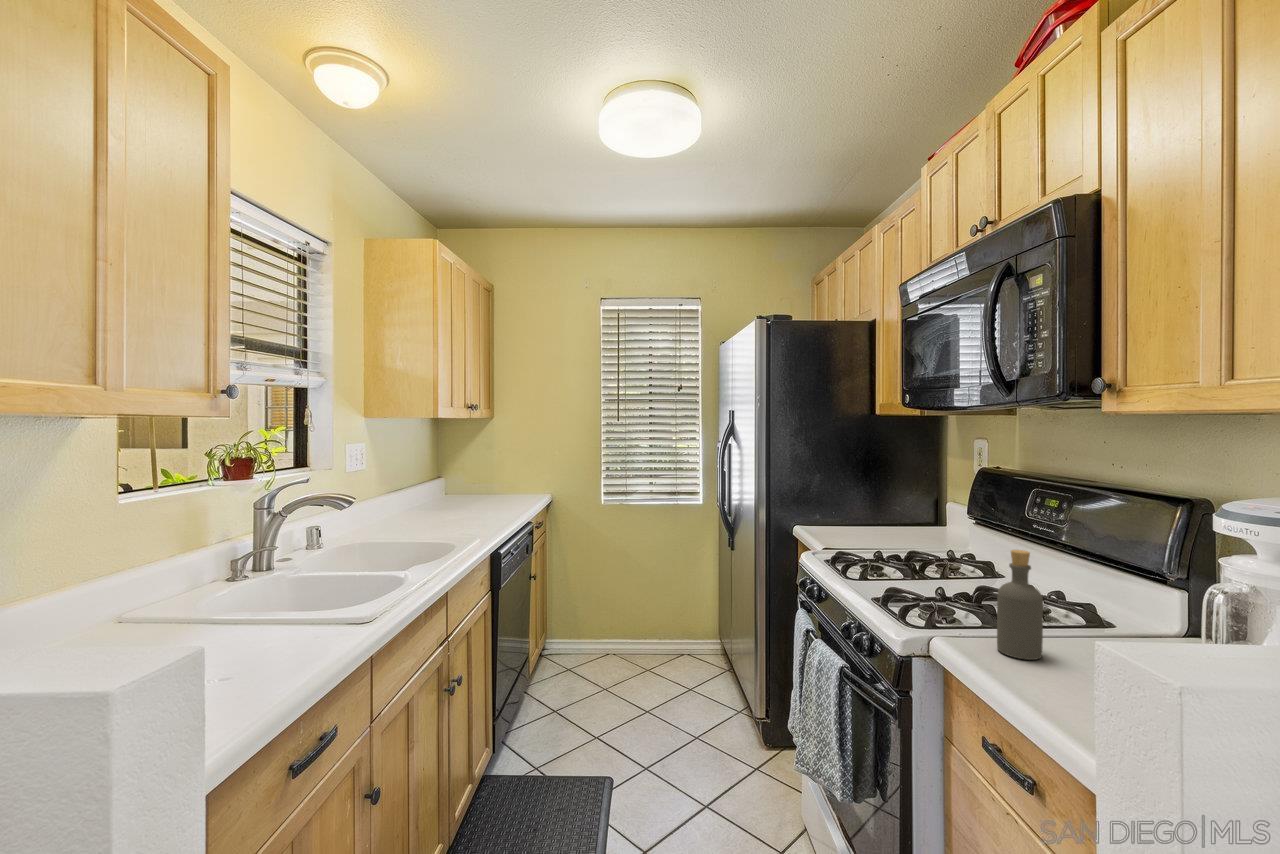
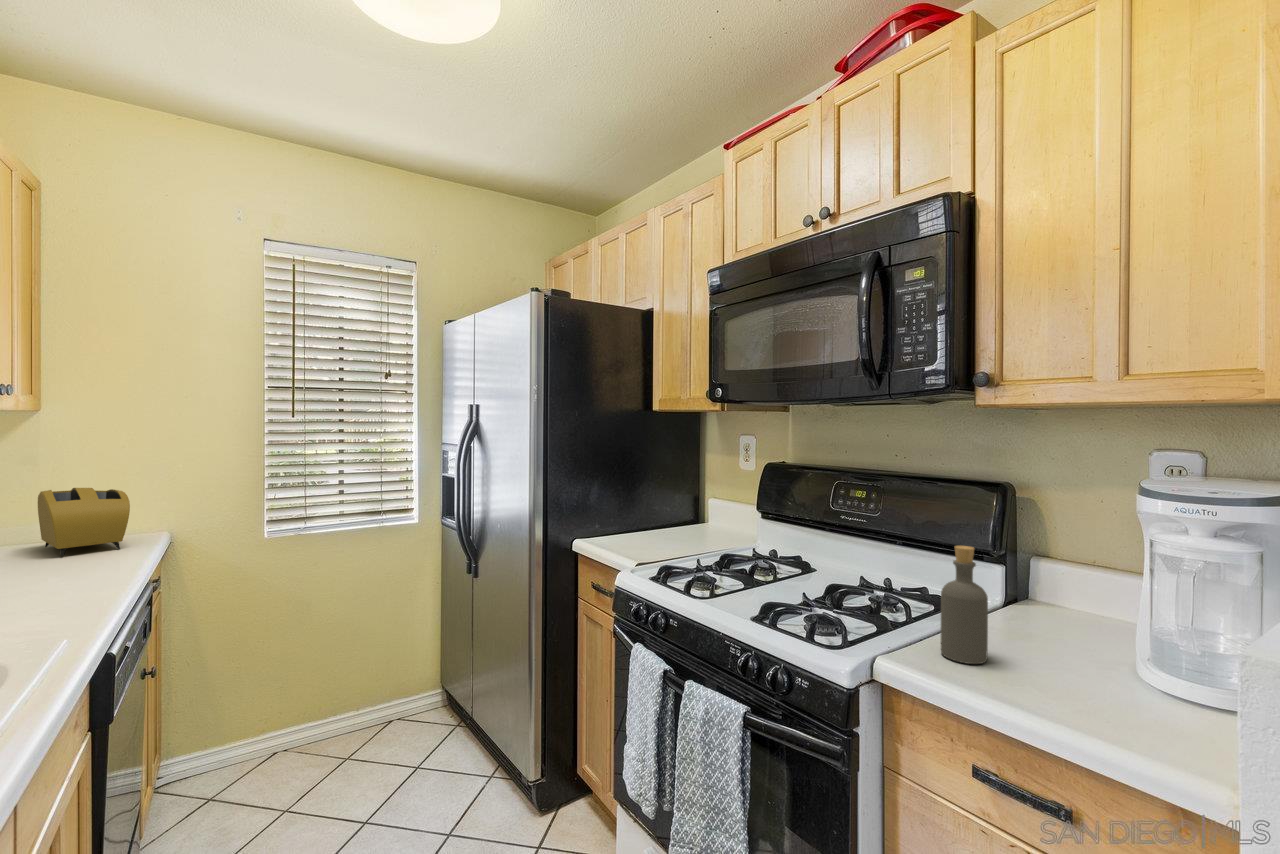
toaster: none [490,465,527,504] -> present [38,488,130,557]

